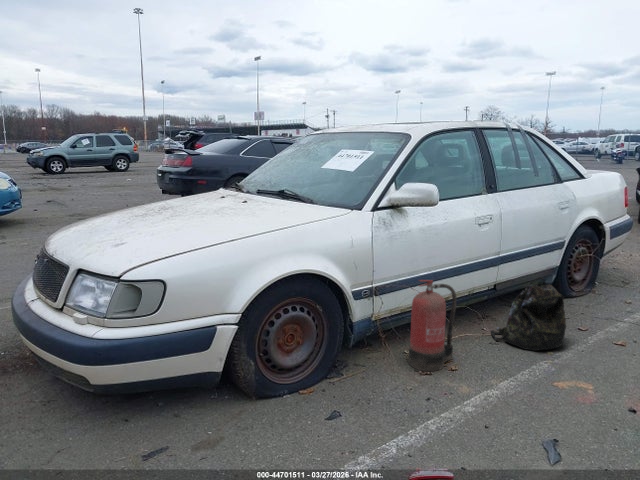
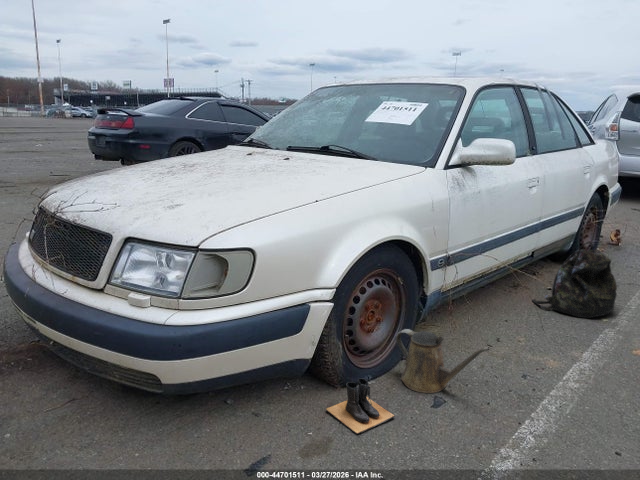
fire extinguisher: present [409,280,456,371] -> none [473,246,523,345]
watering can: none [315,352,376,408] -> present [396,329,489,393]
boots: none [237,391,290,436] -> present [326,378,395,434]

